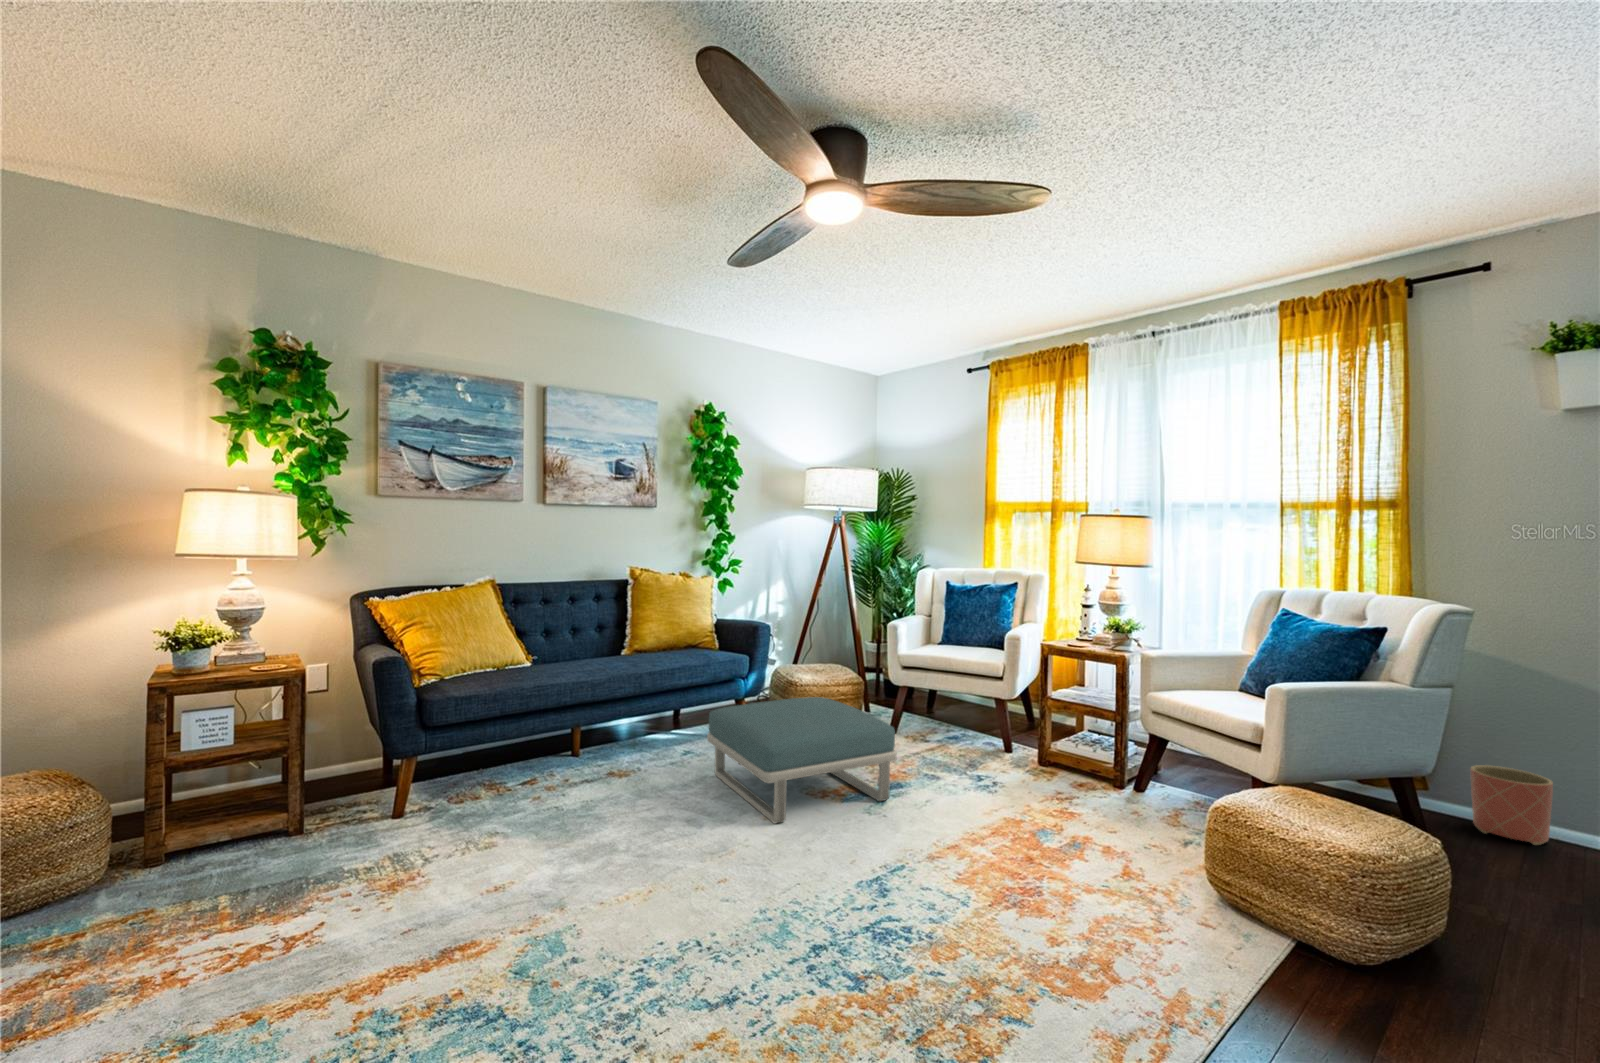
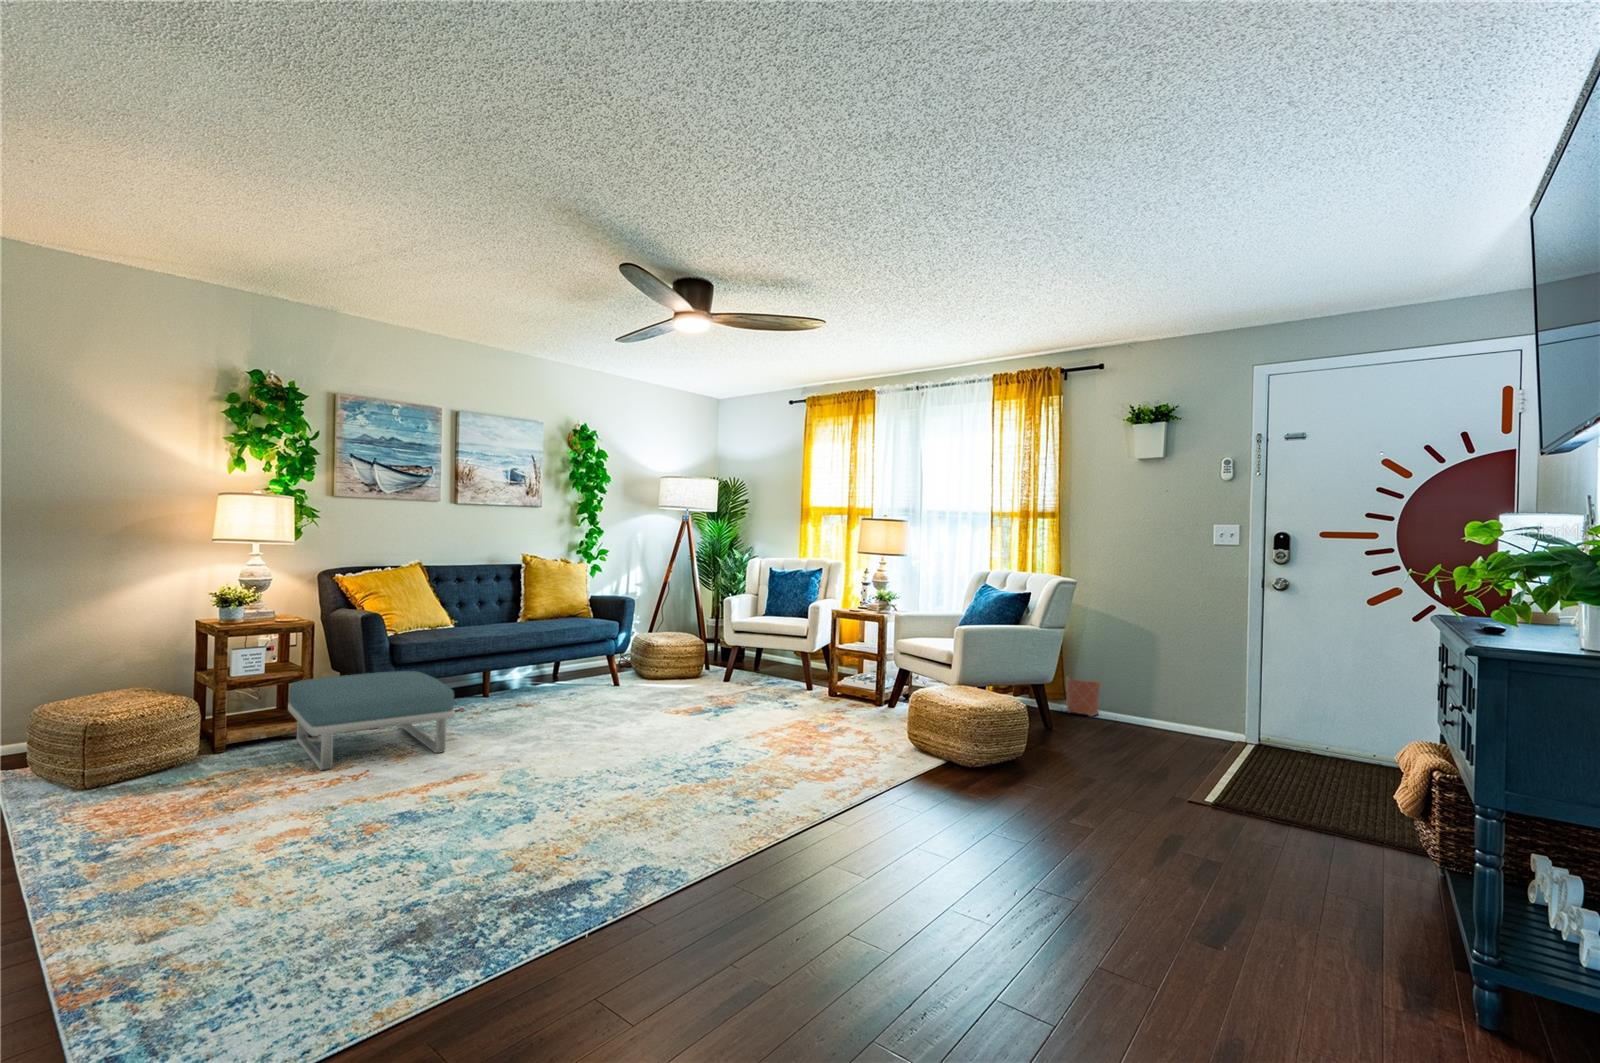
footstool: present [707,697,897,823] -> present [288,671,455,770]

